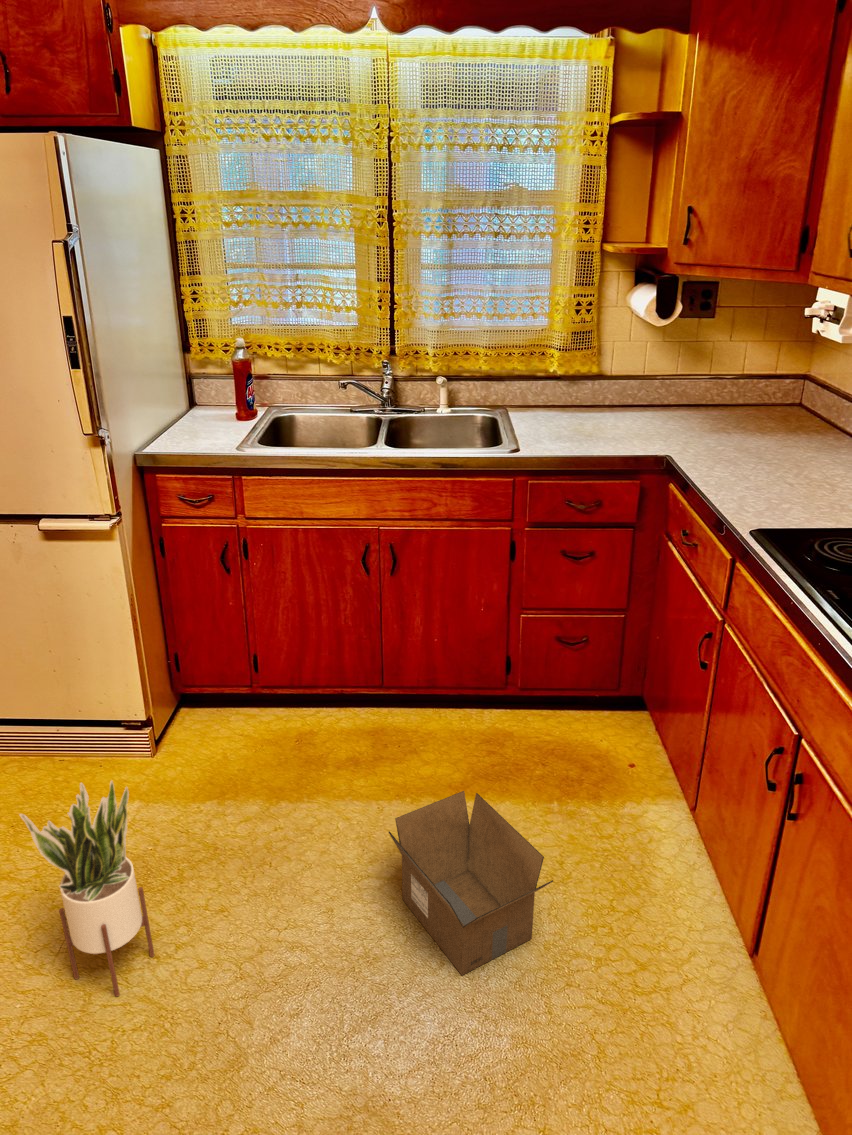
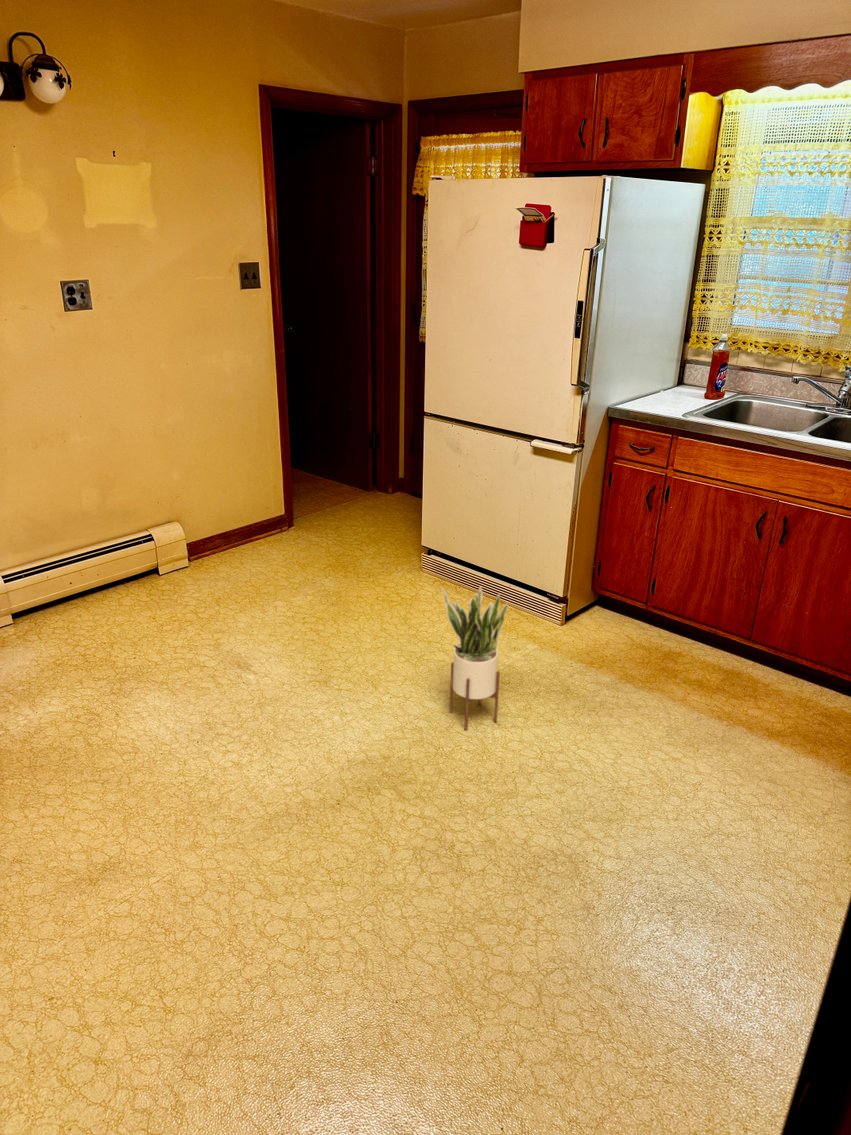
cardboard box: present [389,791,553,975] -> none [669,704,774,836]

